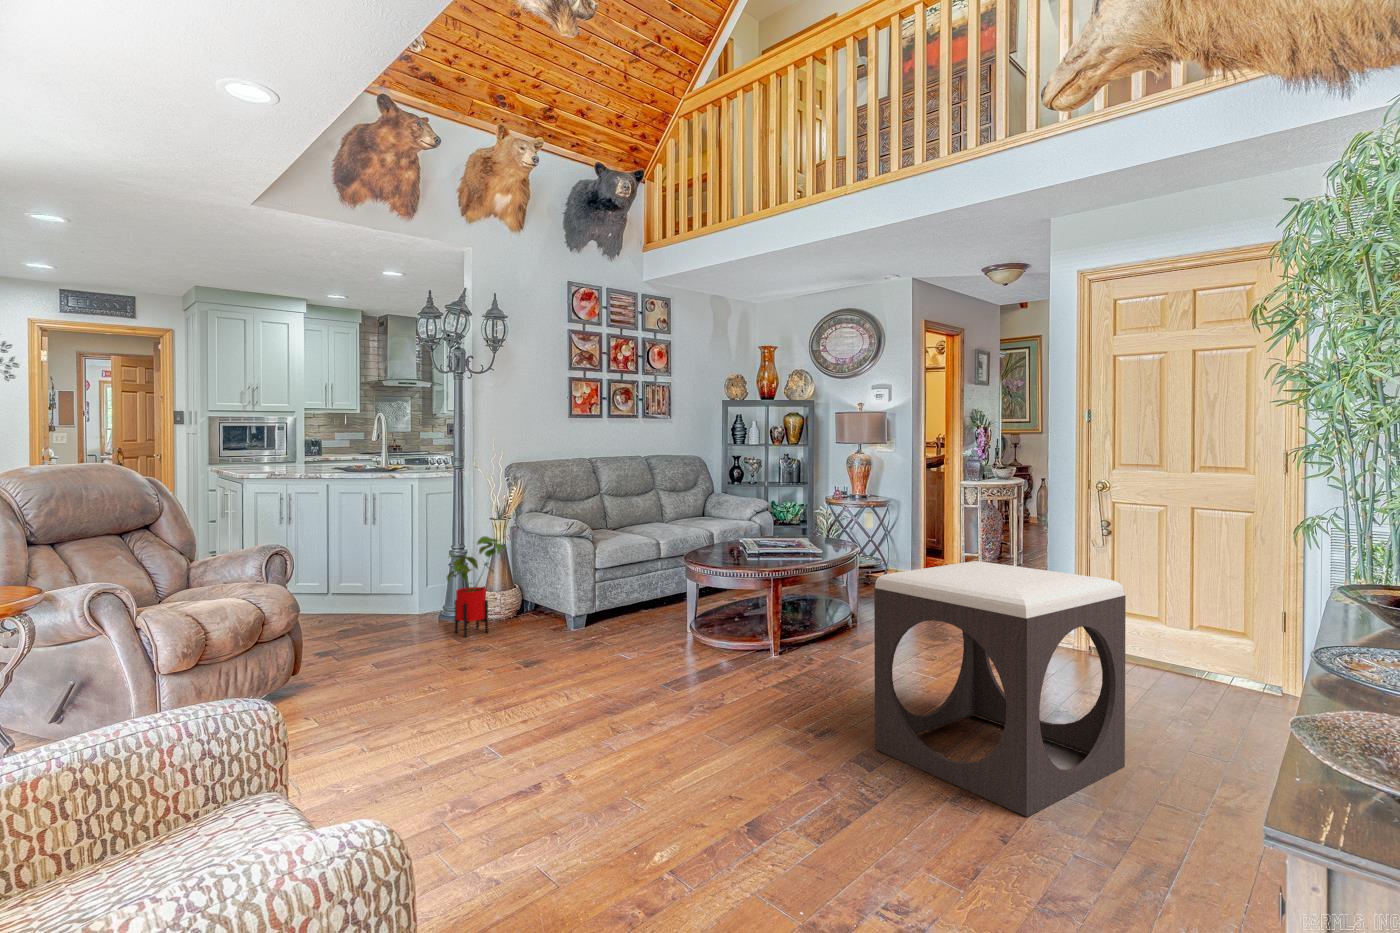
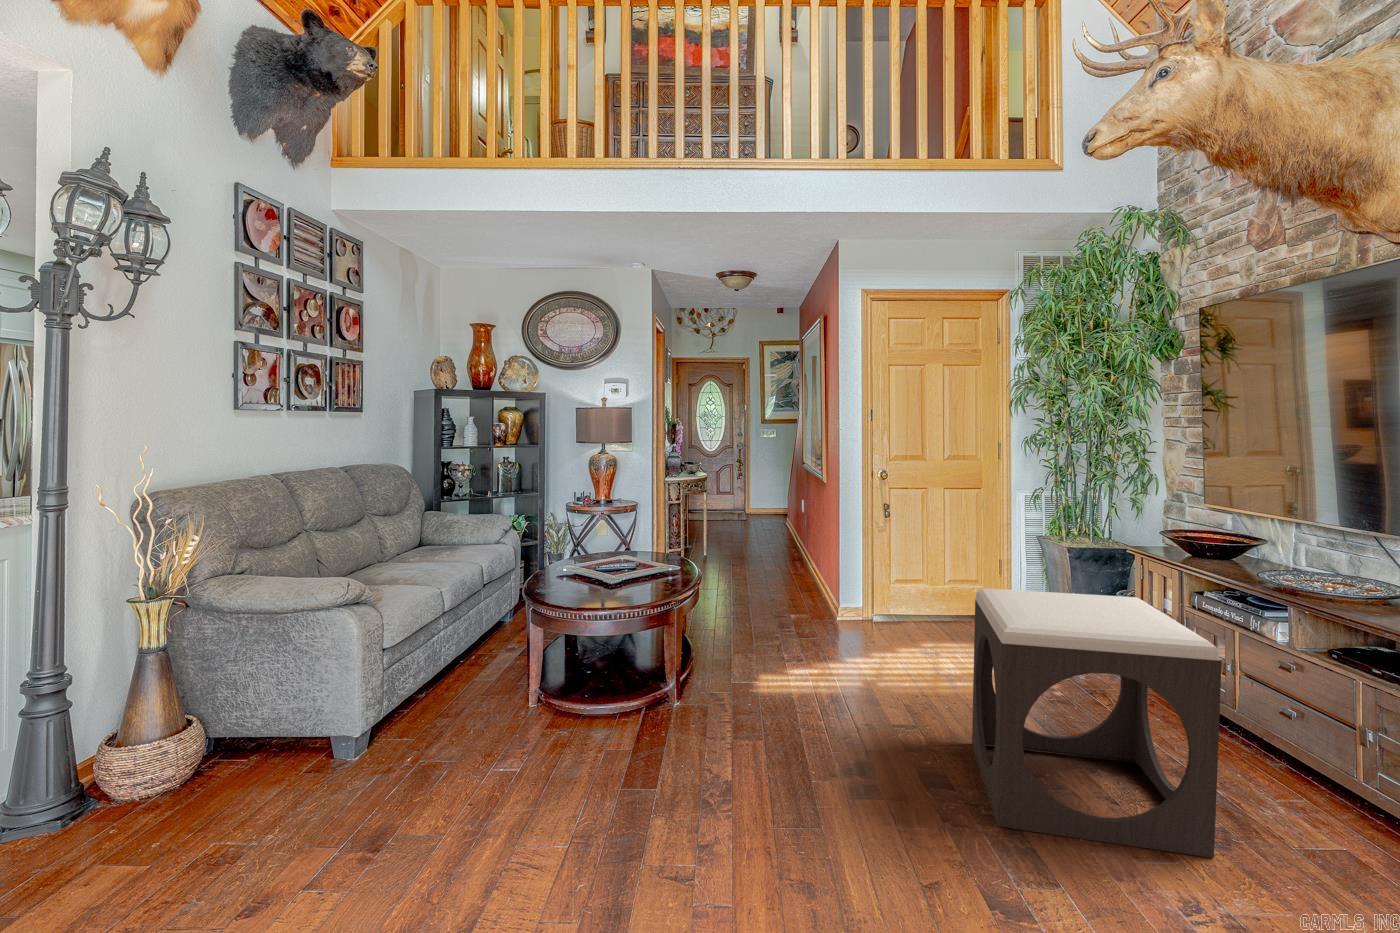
house plant: present [447,536,506,637] -> none [70,636,221,844]

